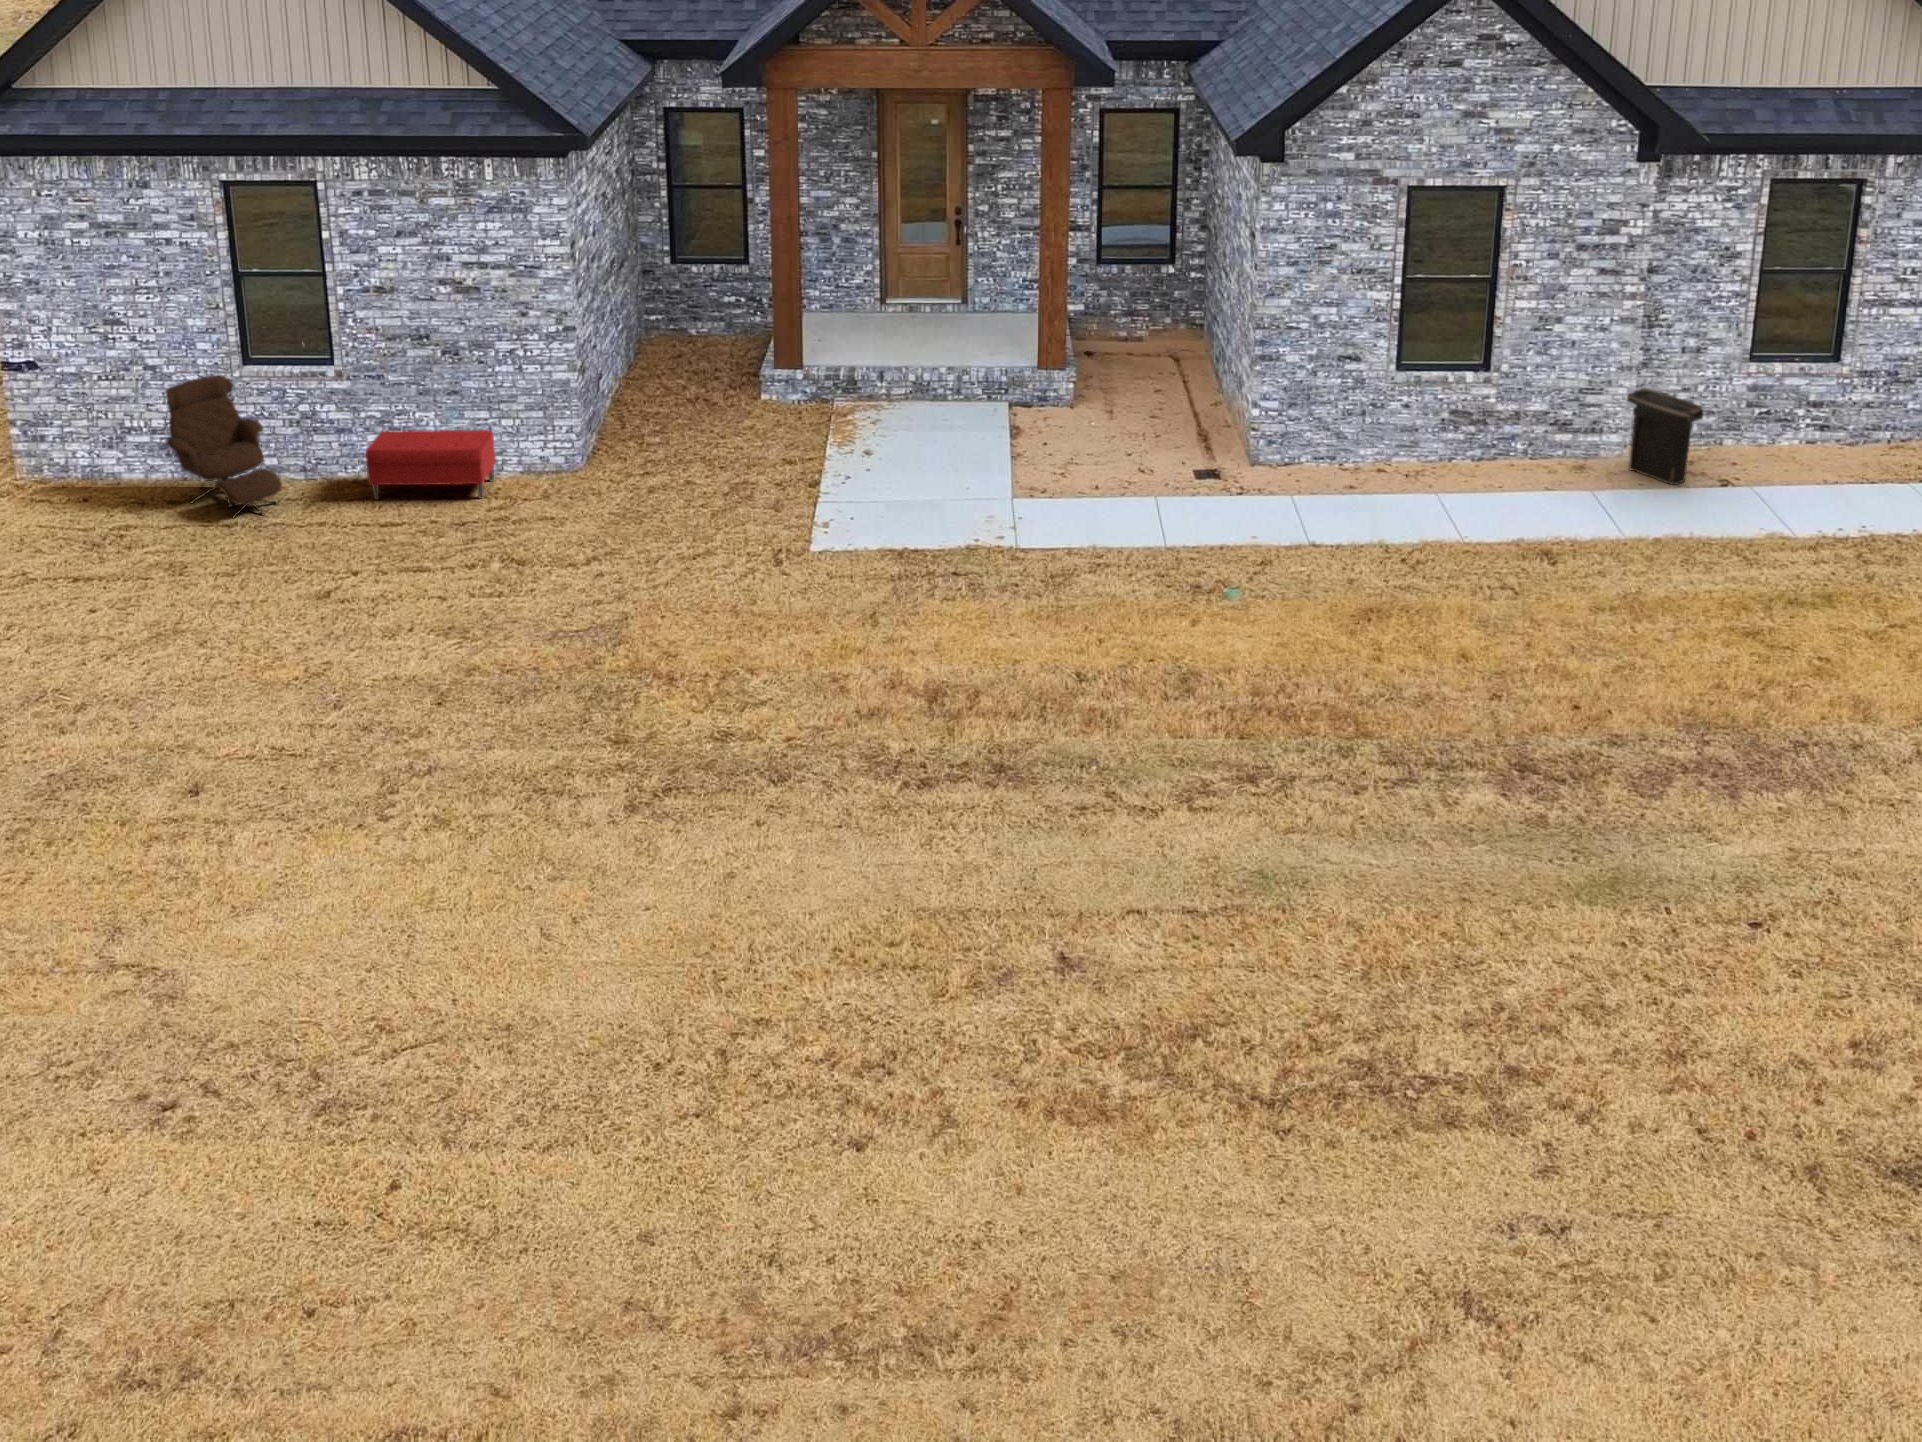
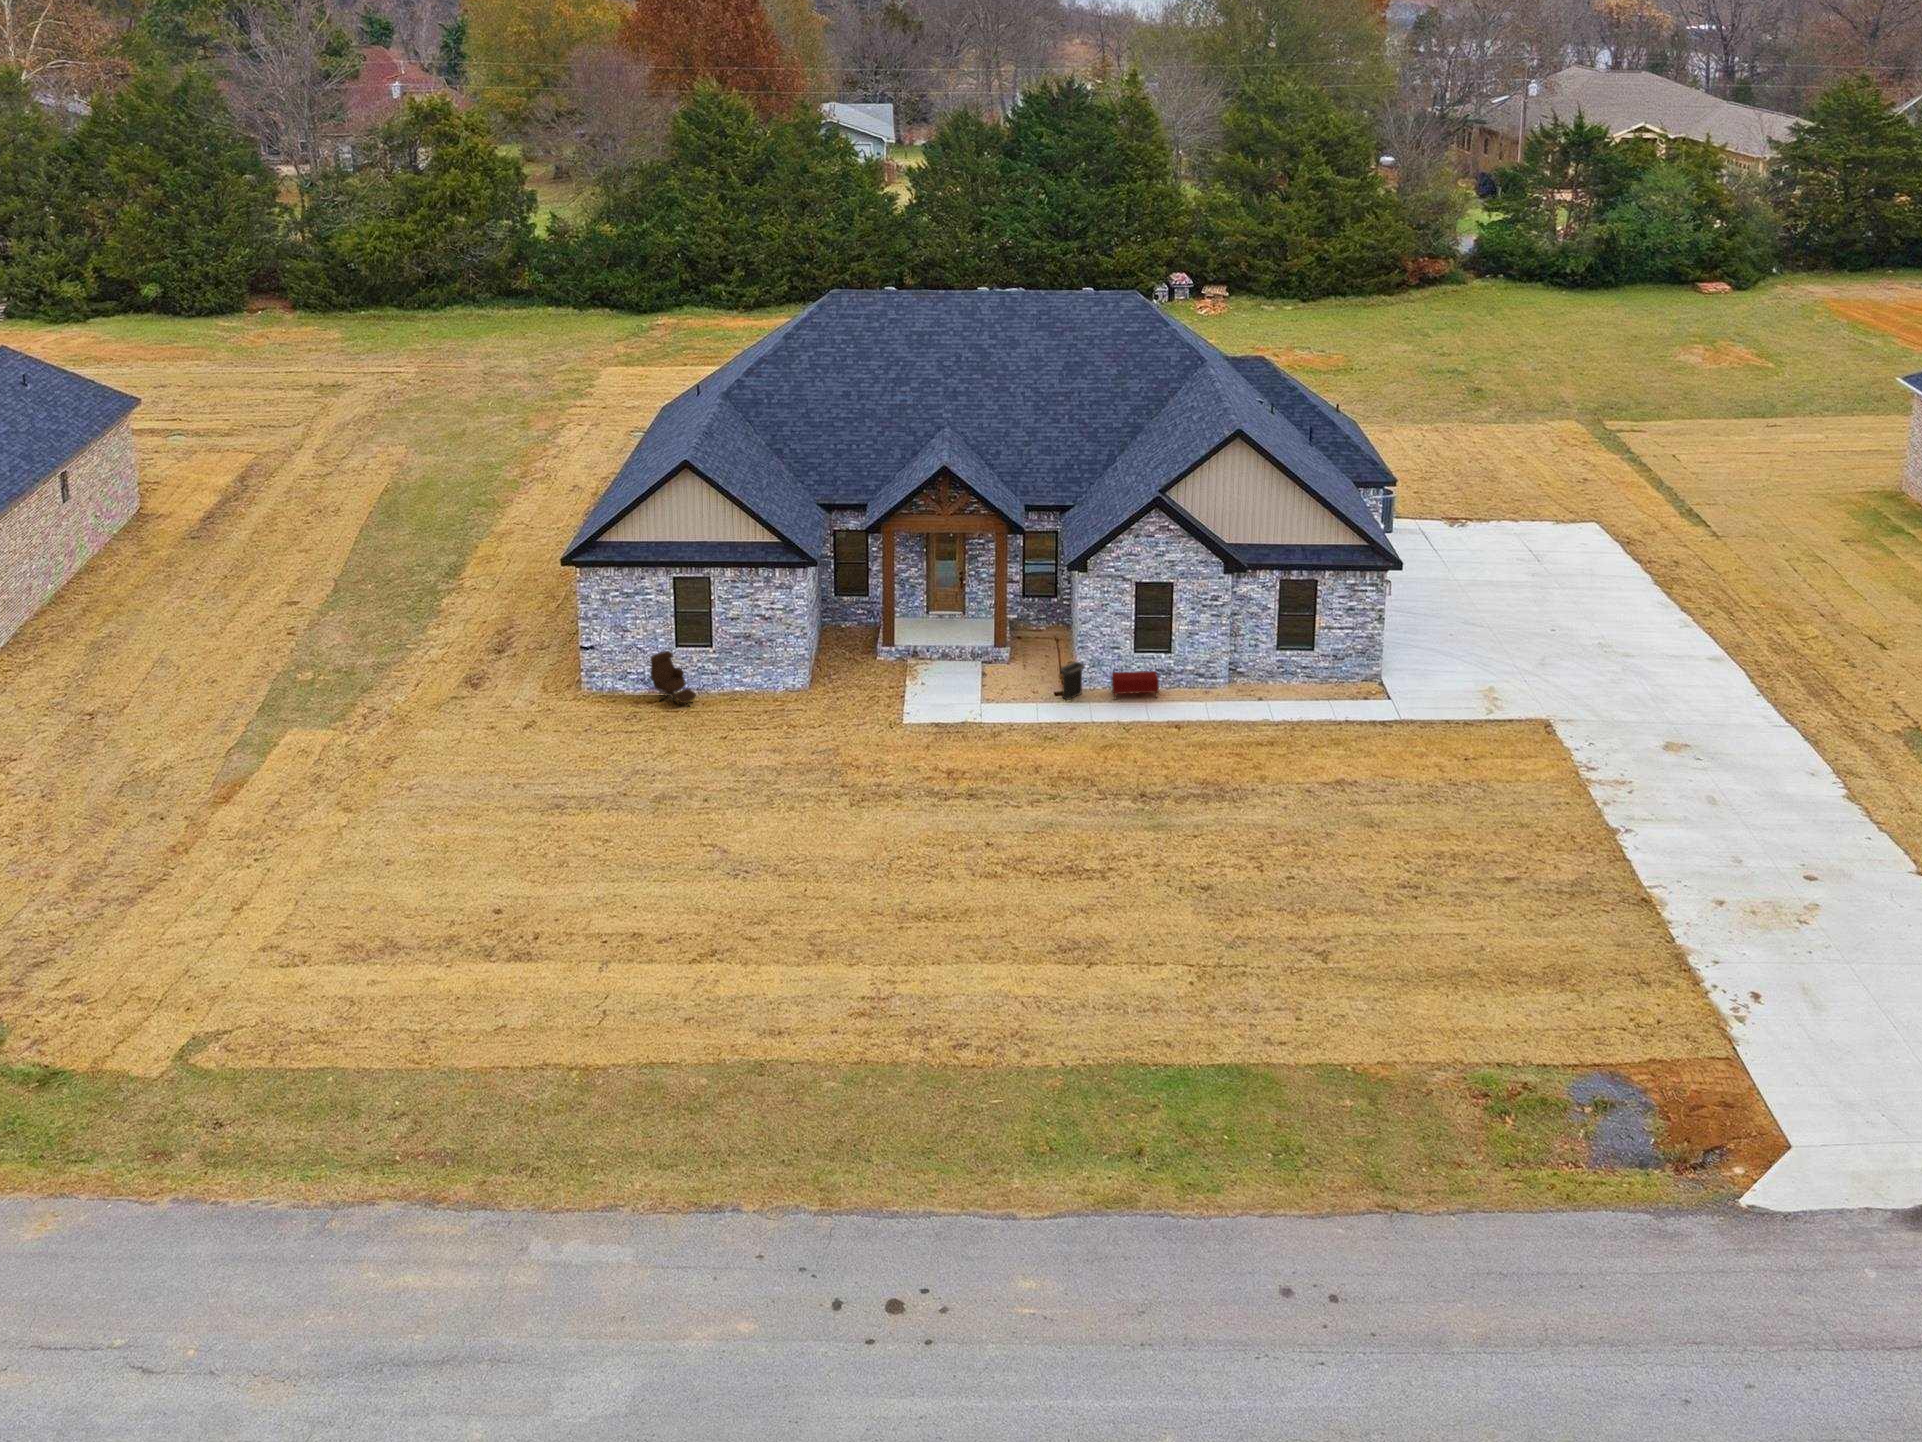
trash can: present [1627,389,1703,485] -> present [1060,662,1085,700]
bench: present [365,430,496,499] -> present [1111,671,1159,698]

